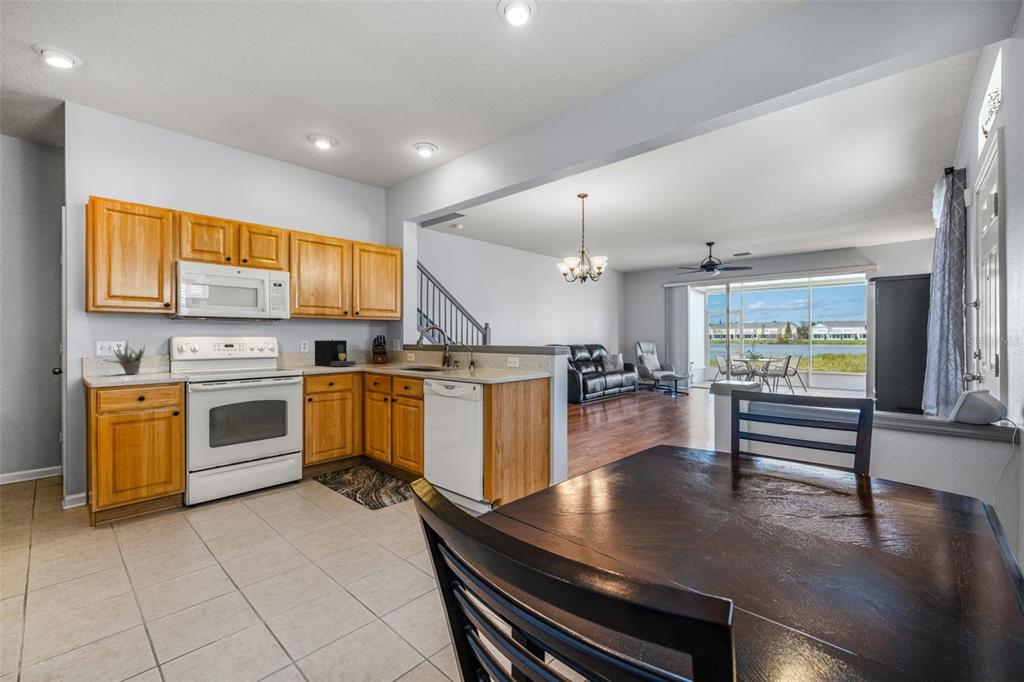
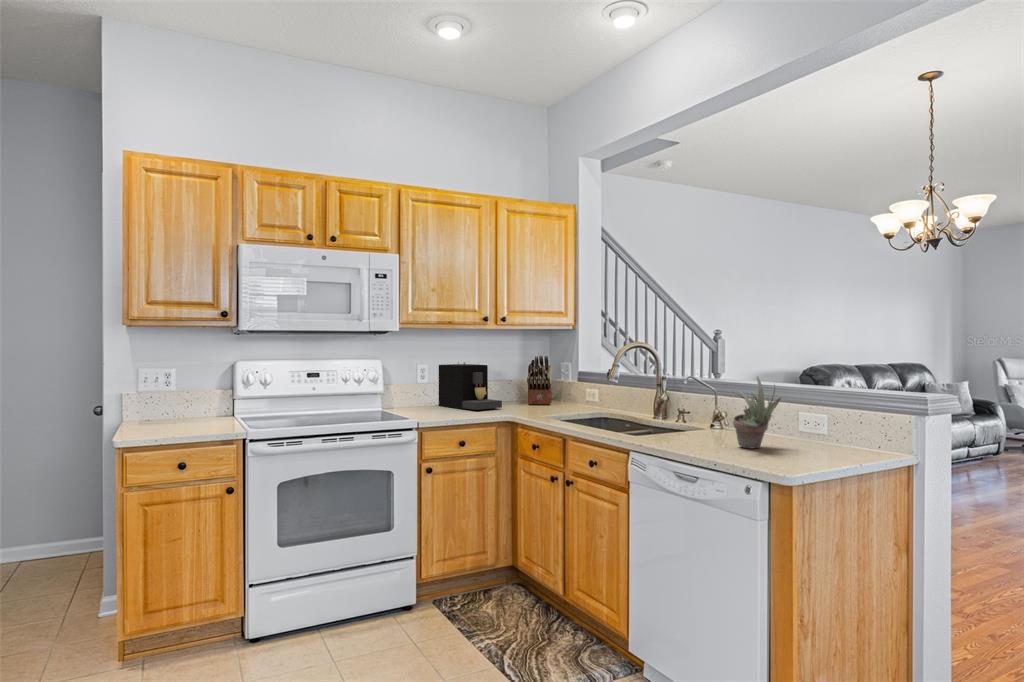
succulent plant: present [104,341,145,374] -> present [732,376,781,448]

